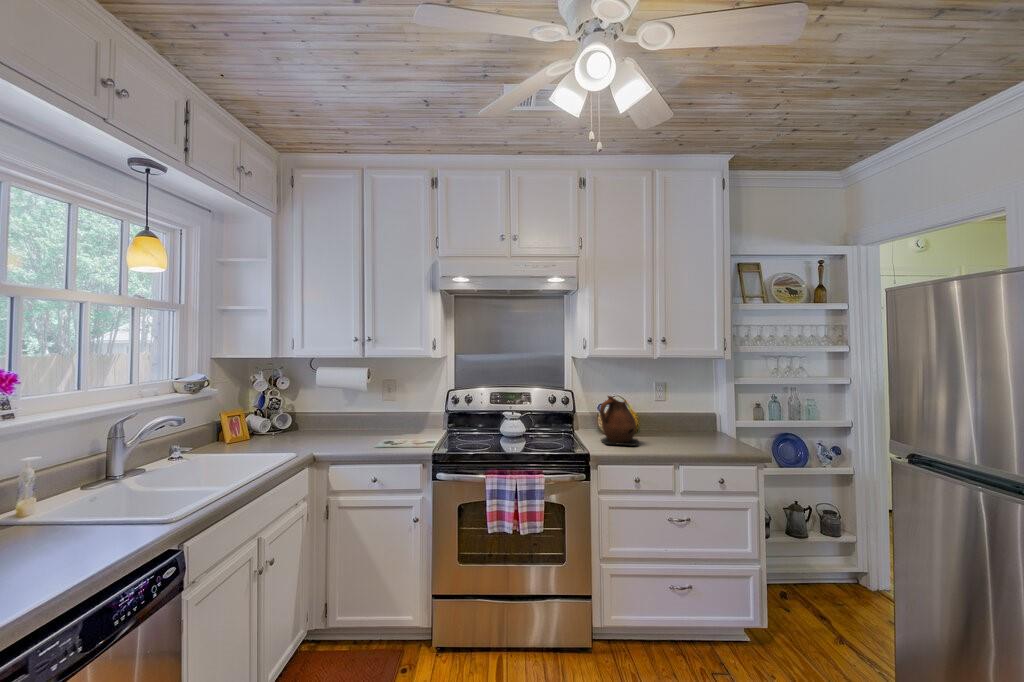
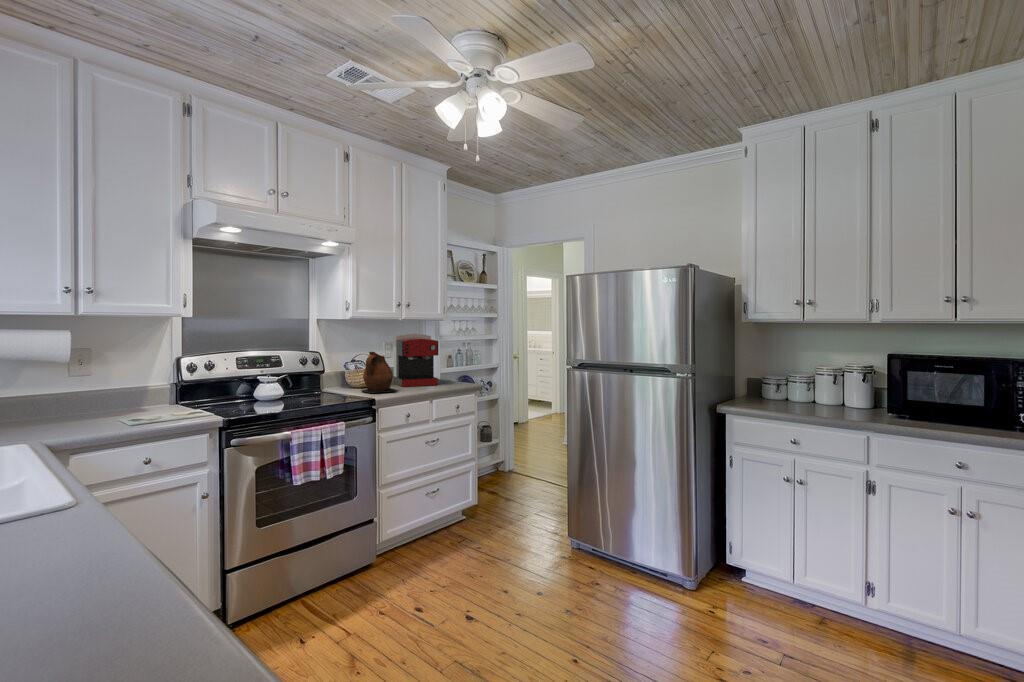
coffee maker: none [658,375,708,444] -> present [394,334,438,387]

